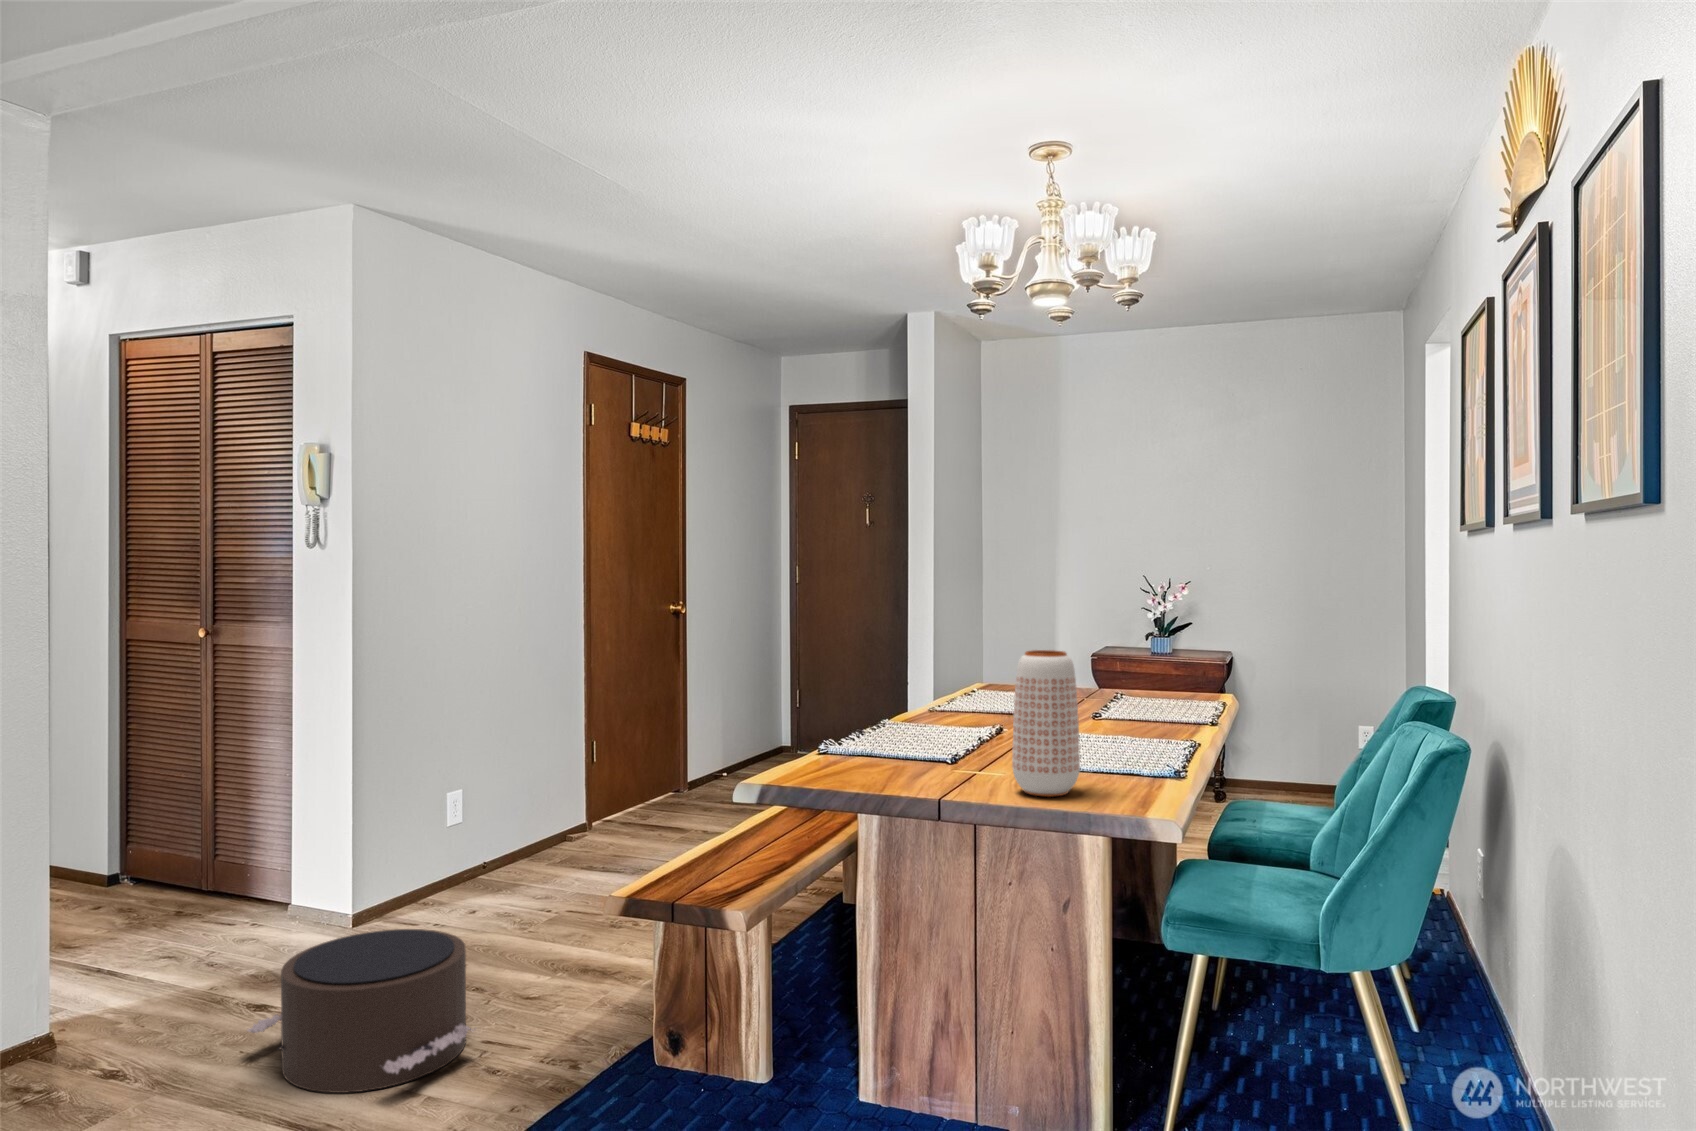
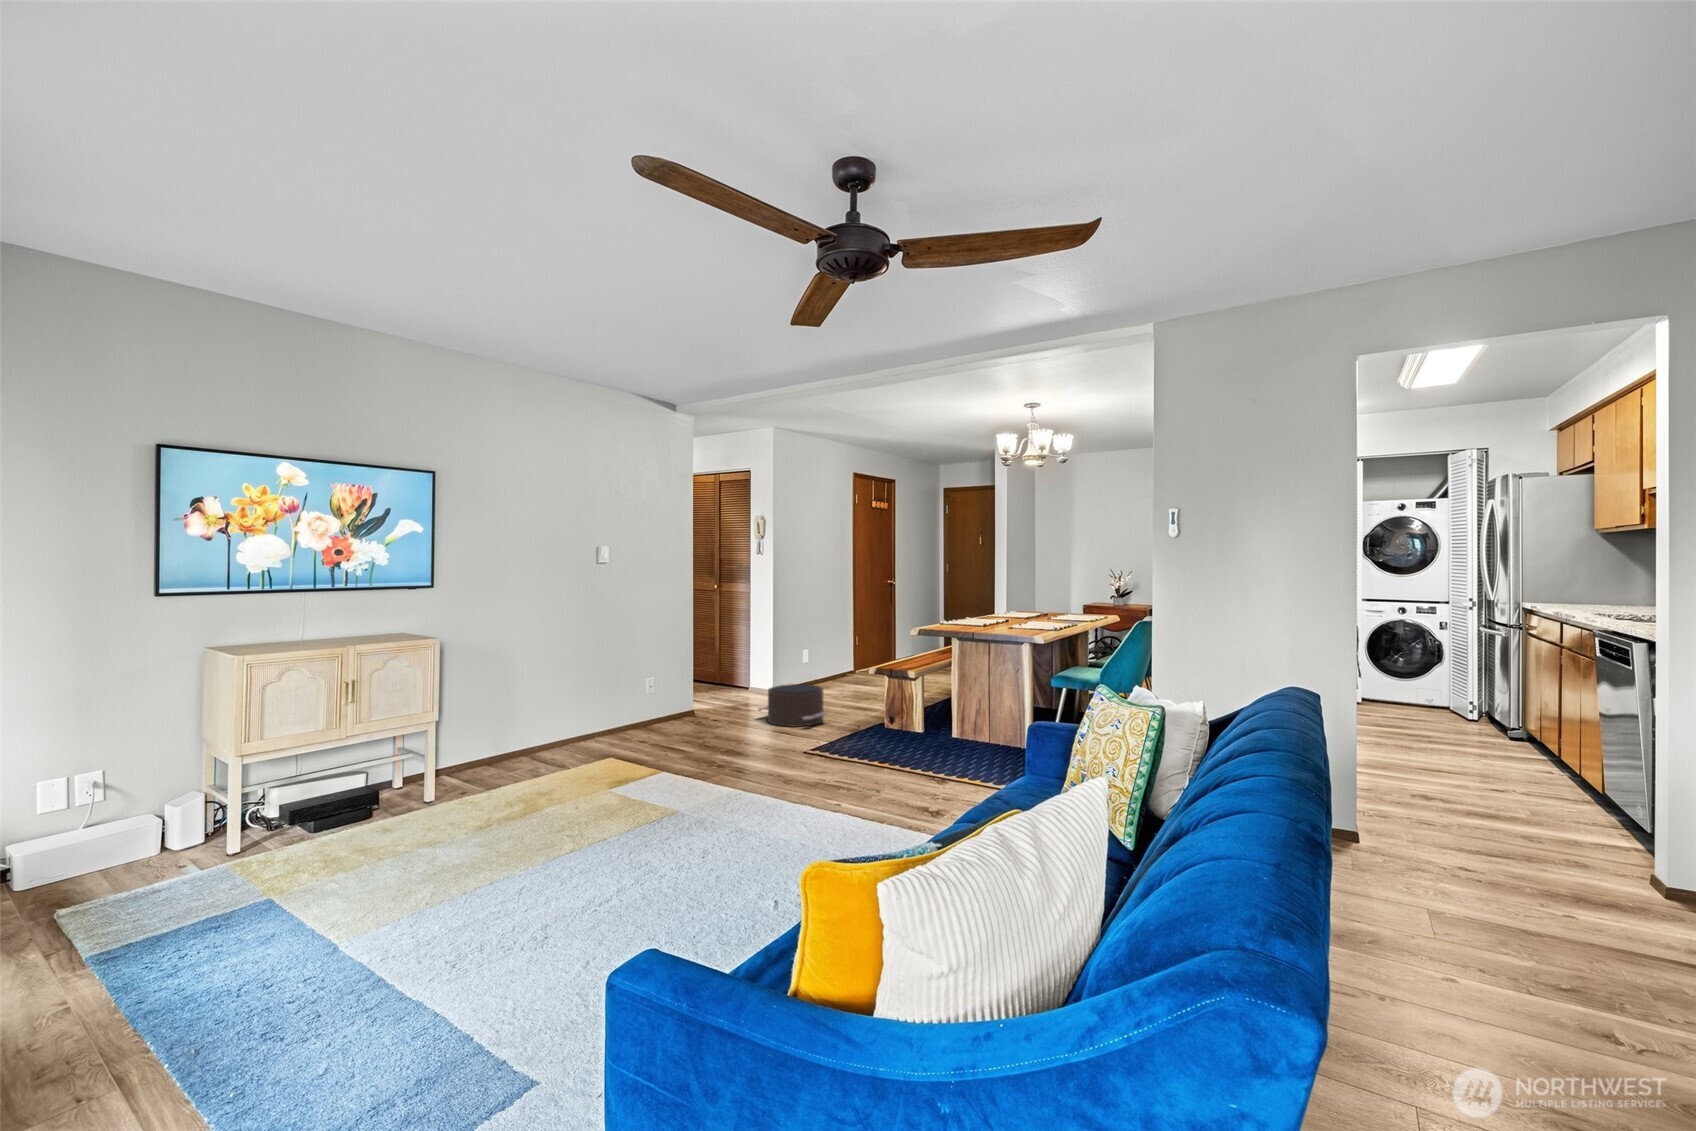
vase: present [1012,650,1080,797] -> none [999,590,1021,635]

